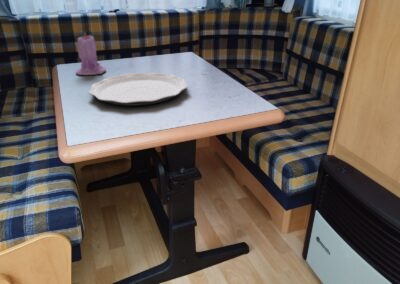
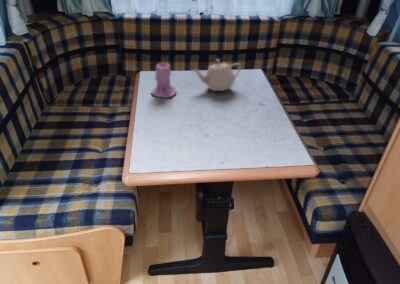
teapot: none [121,29,173,64] -> present [194,59,241,91]
plate: present [89,72,188,106] -> none [154,106,237,151]

